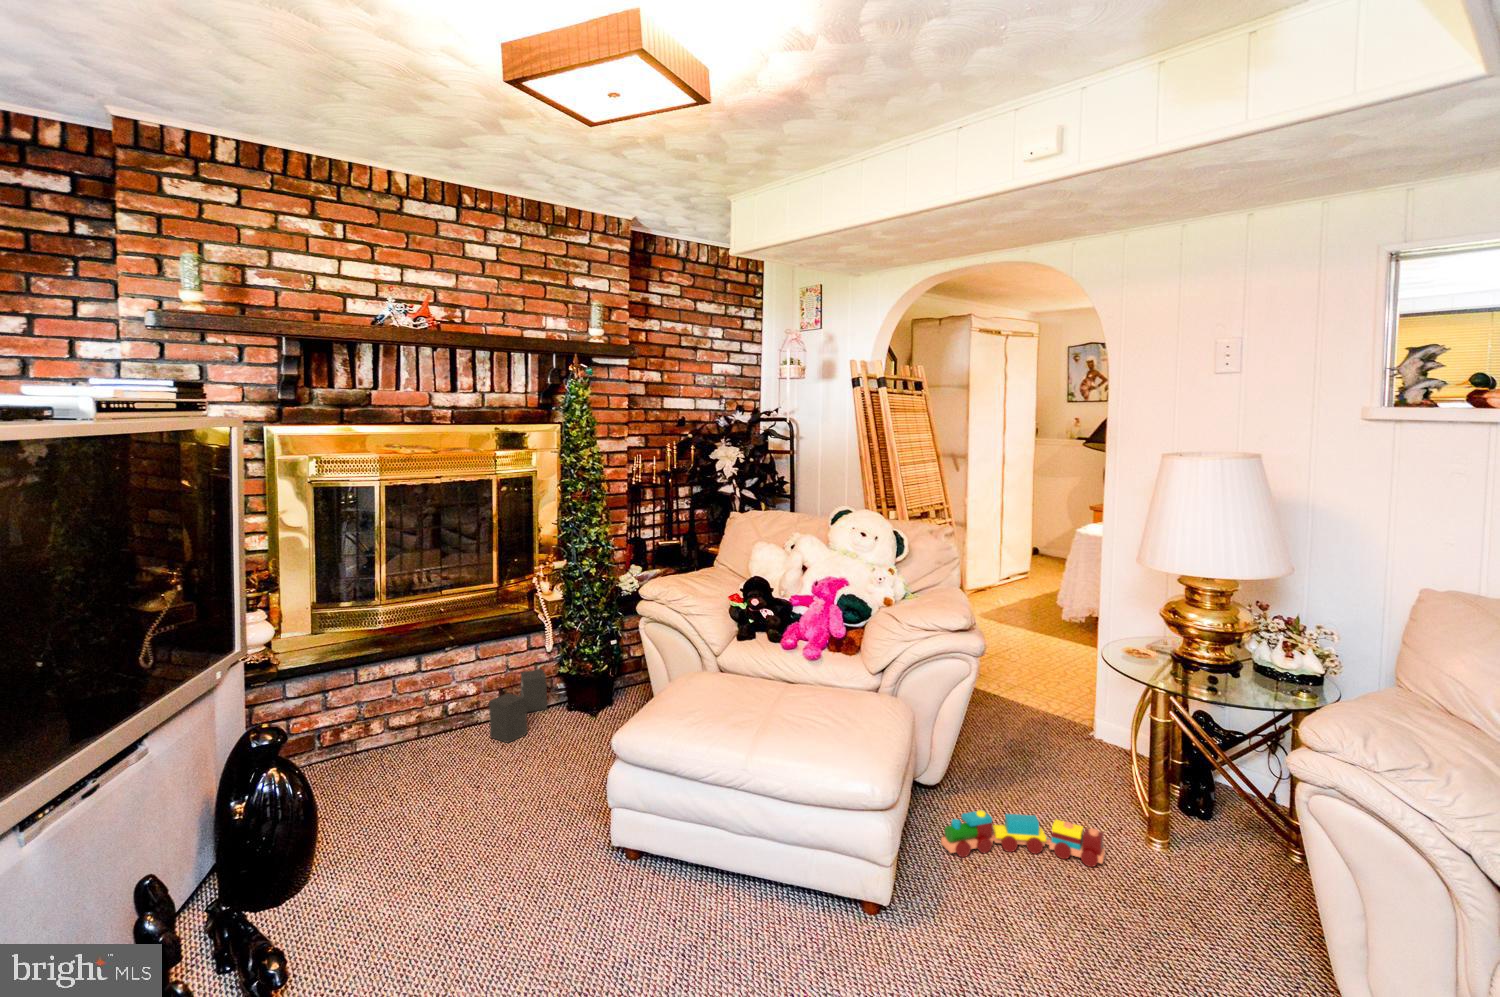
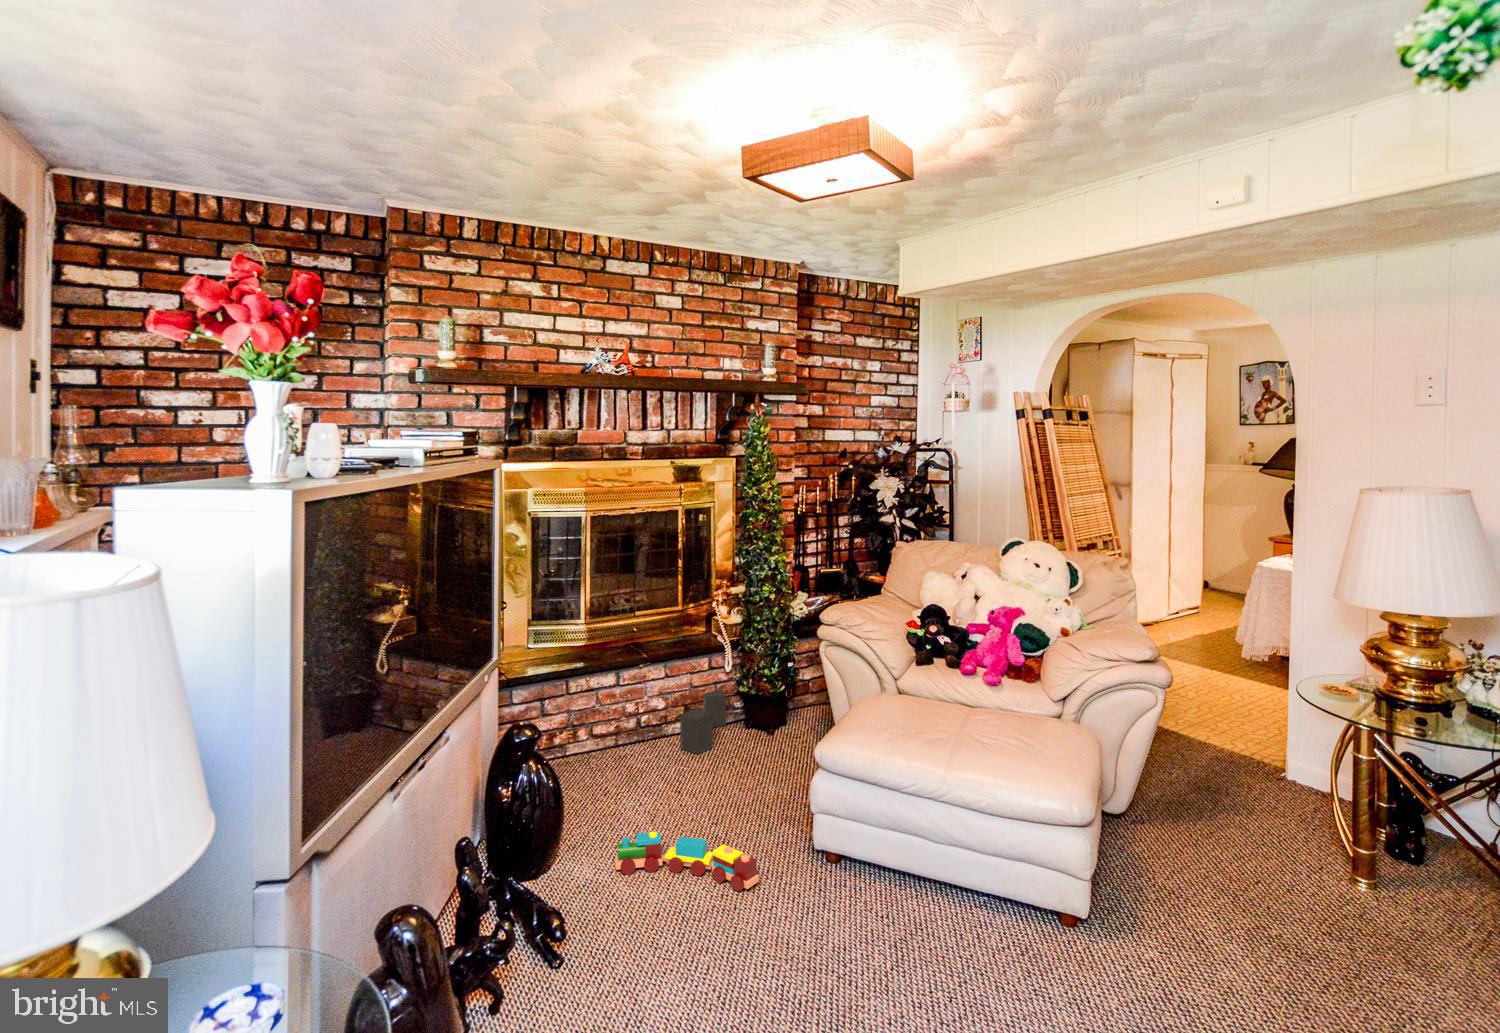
toy train: present [941,810,1105,867] -> present [615,832,759,891]

